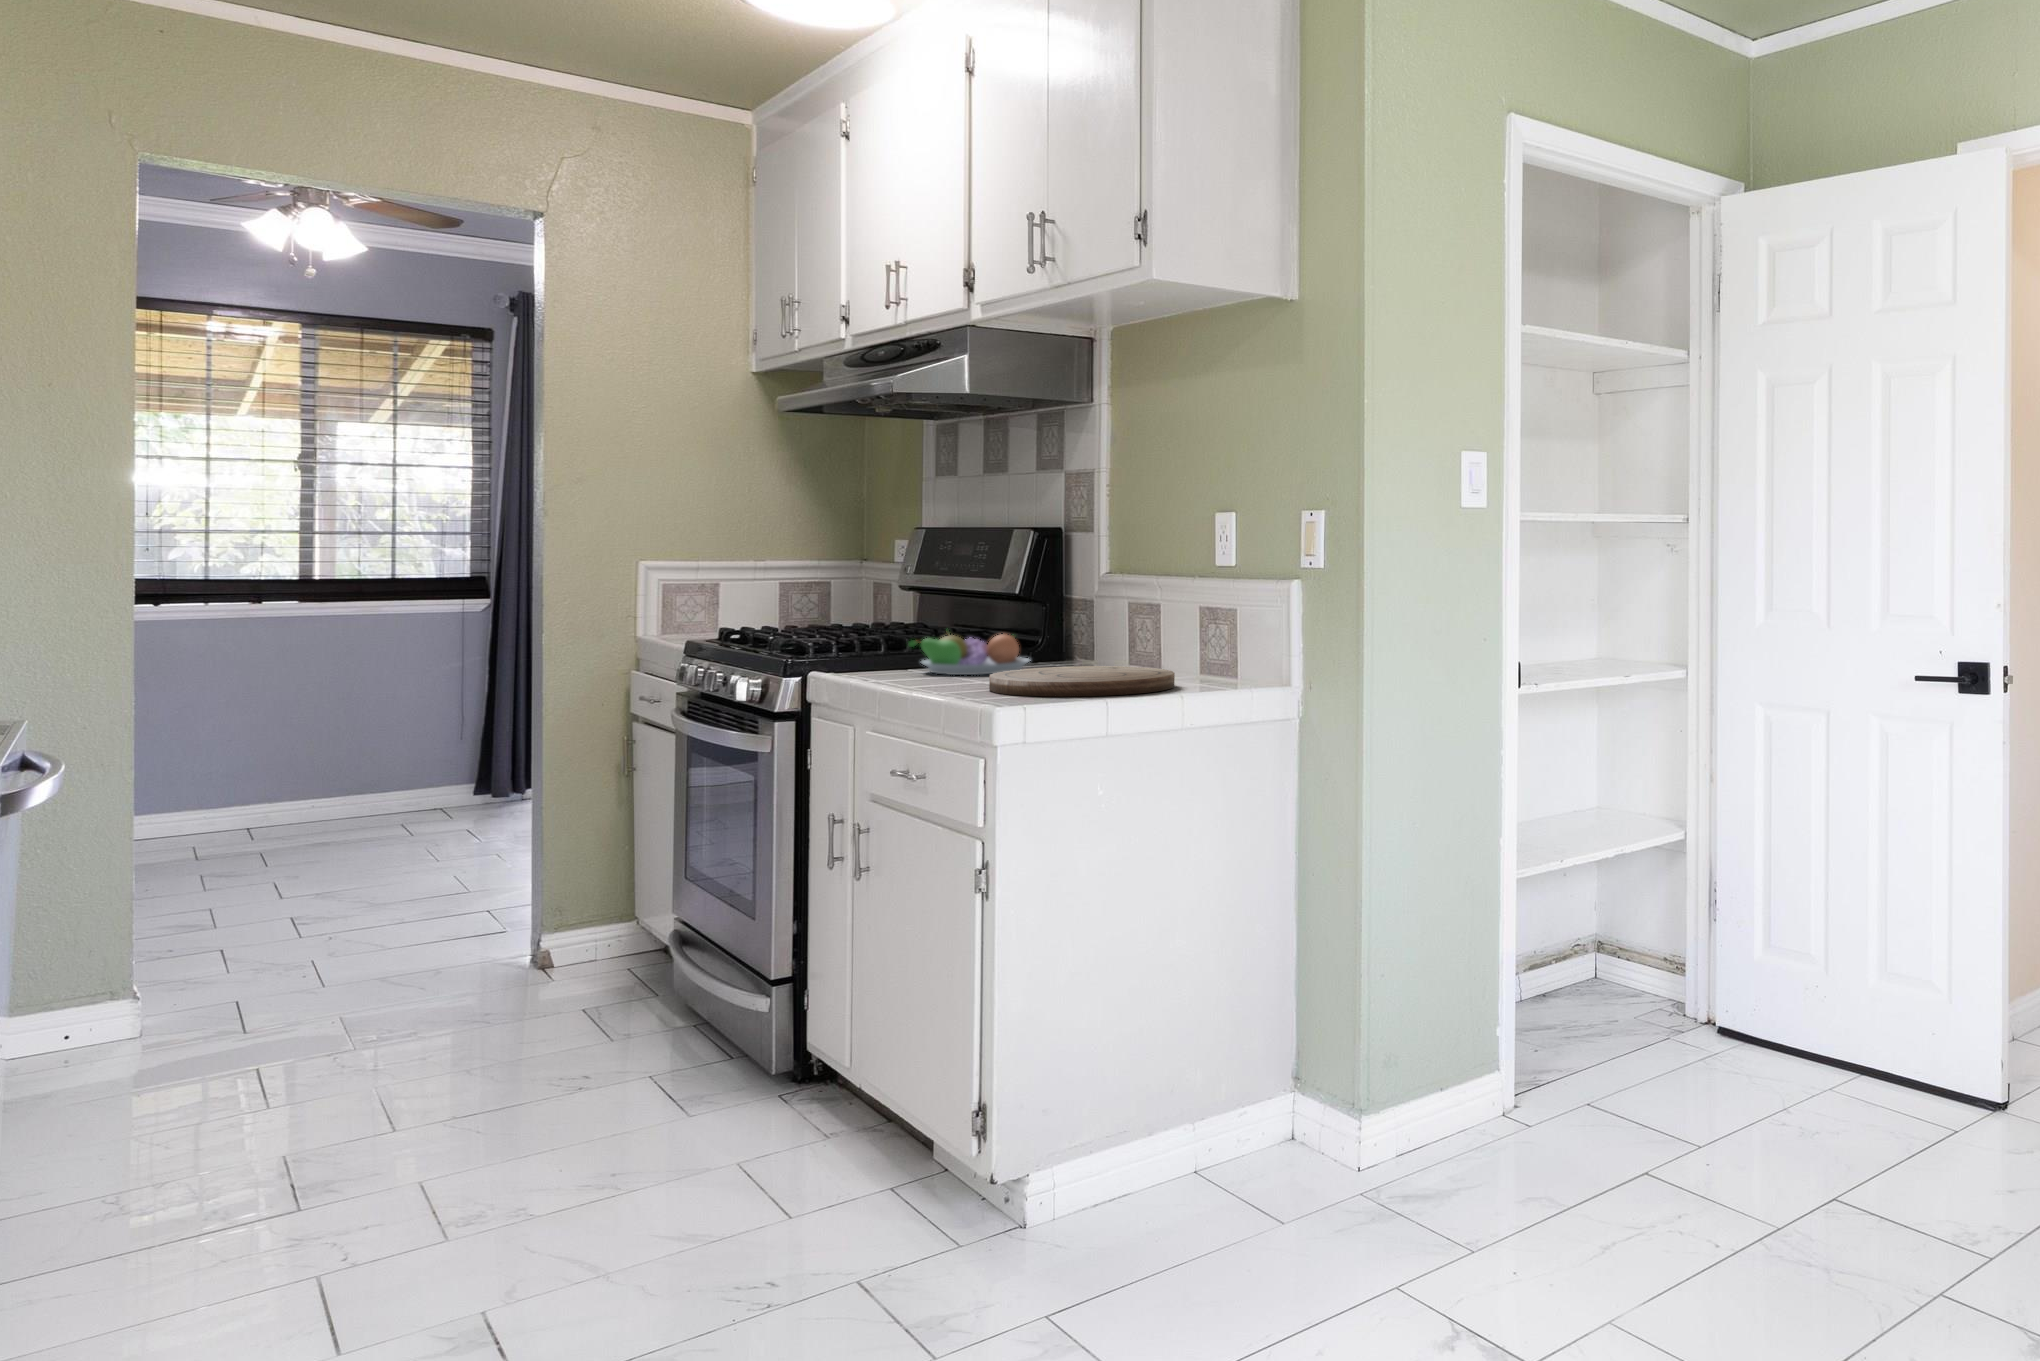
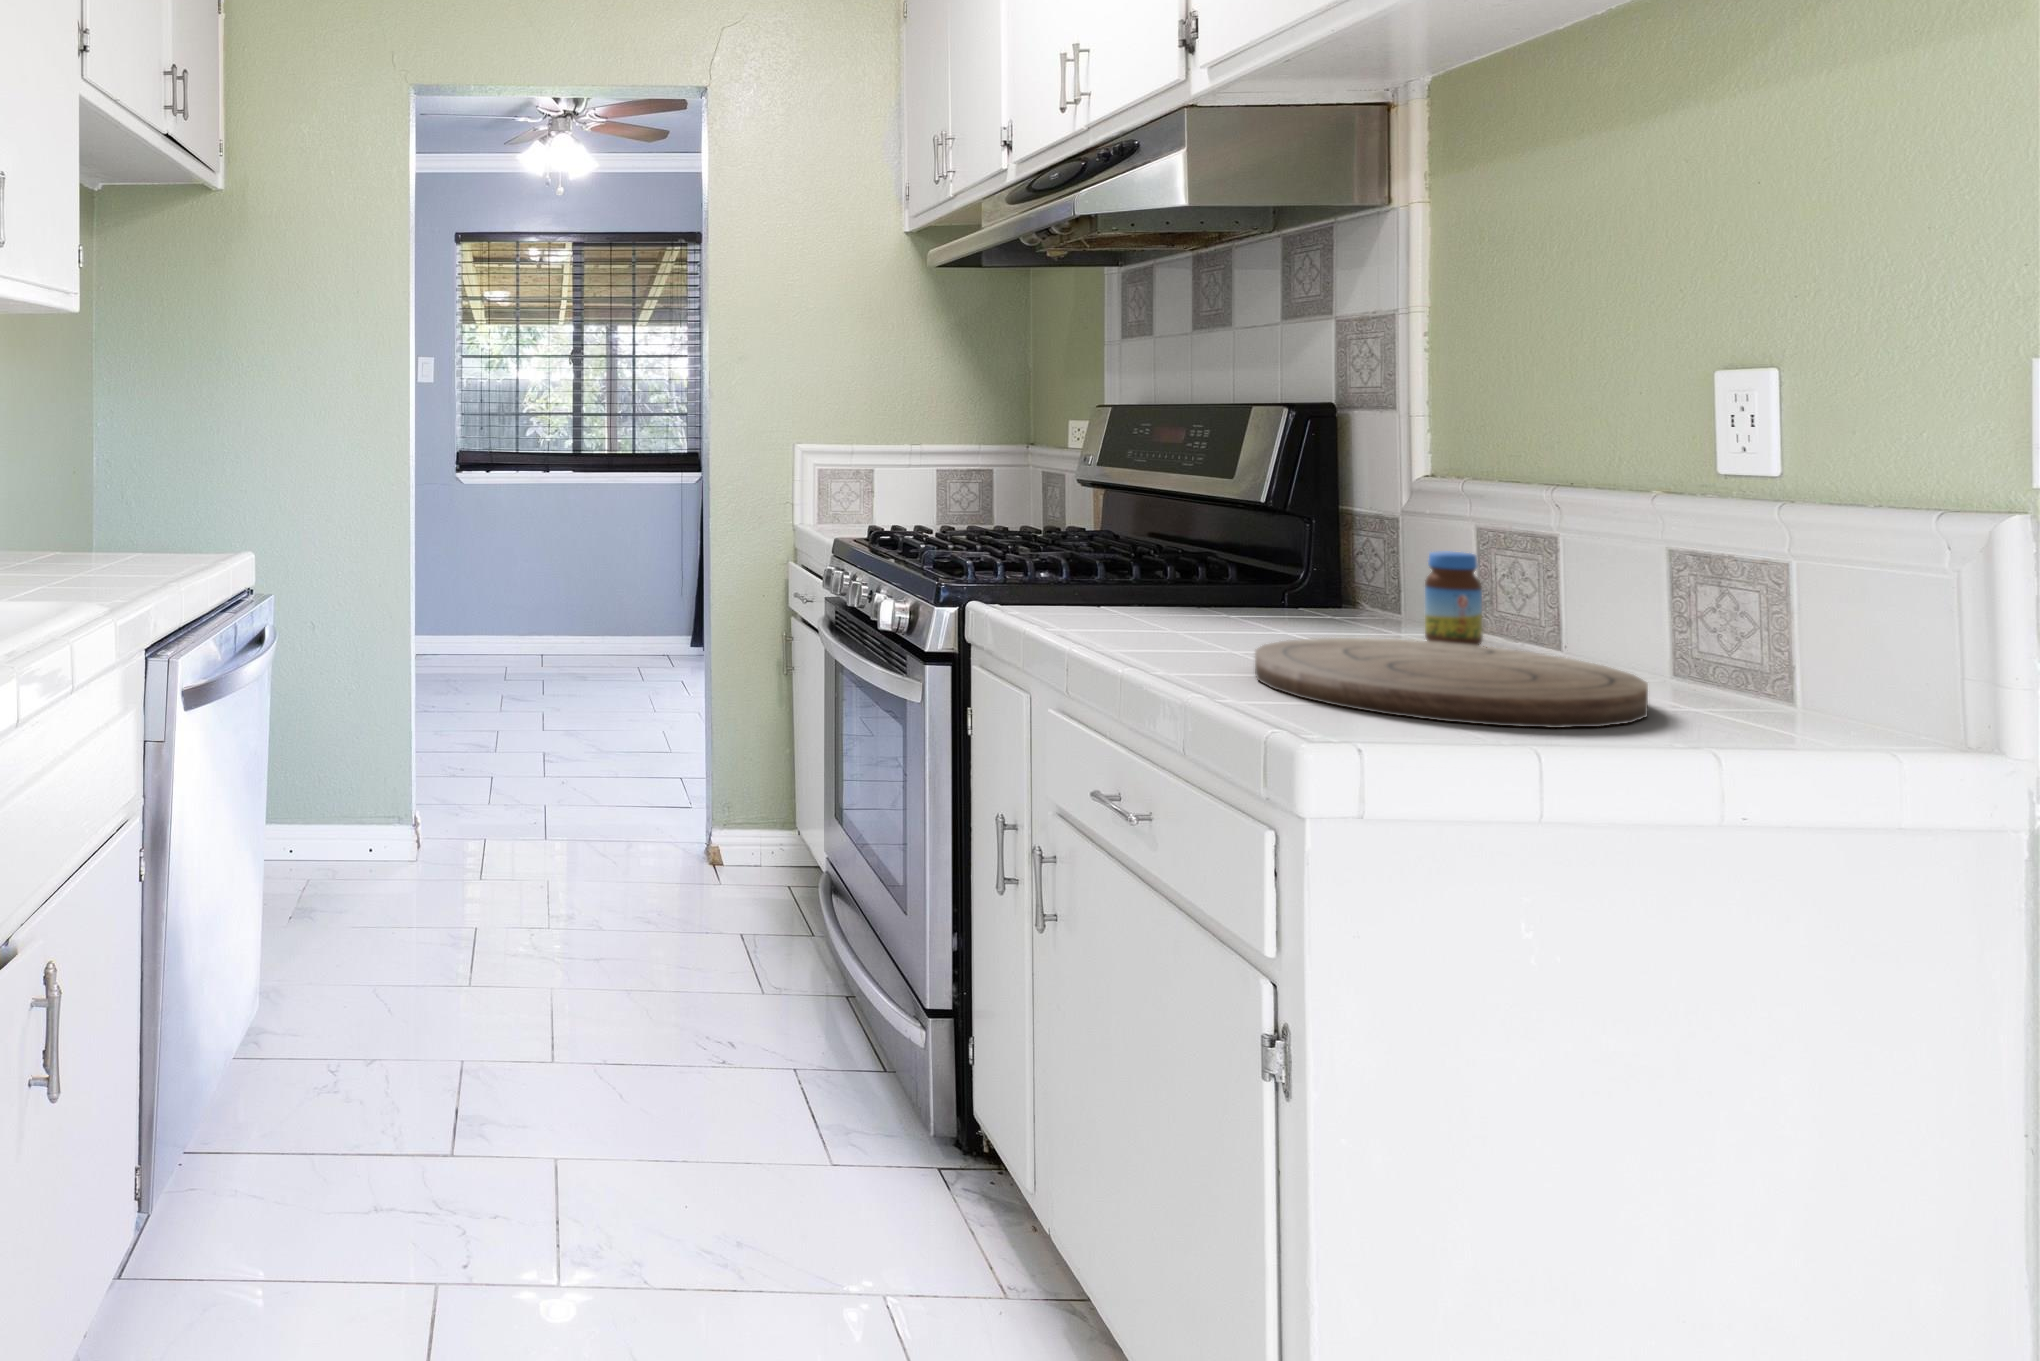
jar: none [1096,618,1125,673] -> present [1425,552,1483,646]
fruit bowl: present [909,632,1029,675] -> none [1105,553,1301,631]

